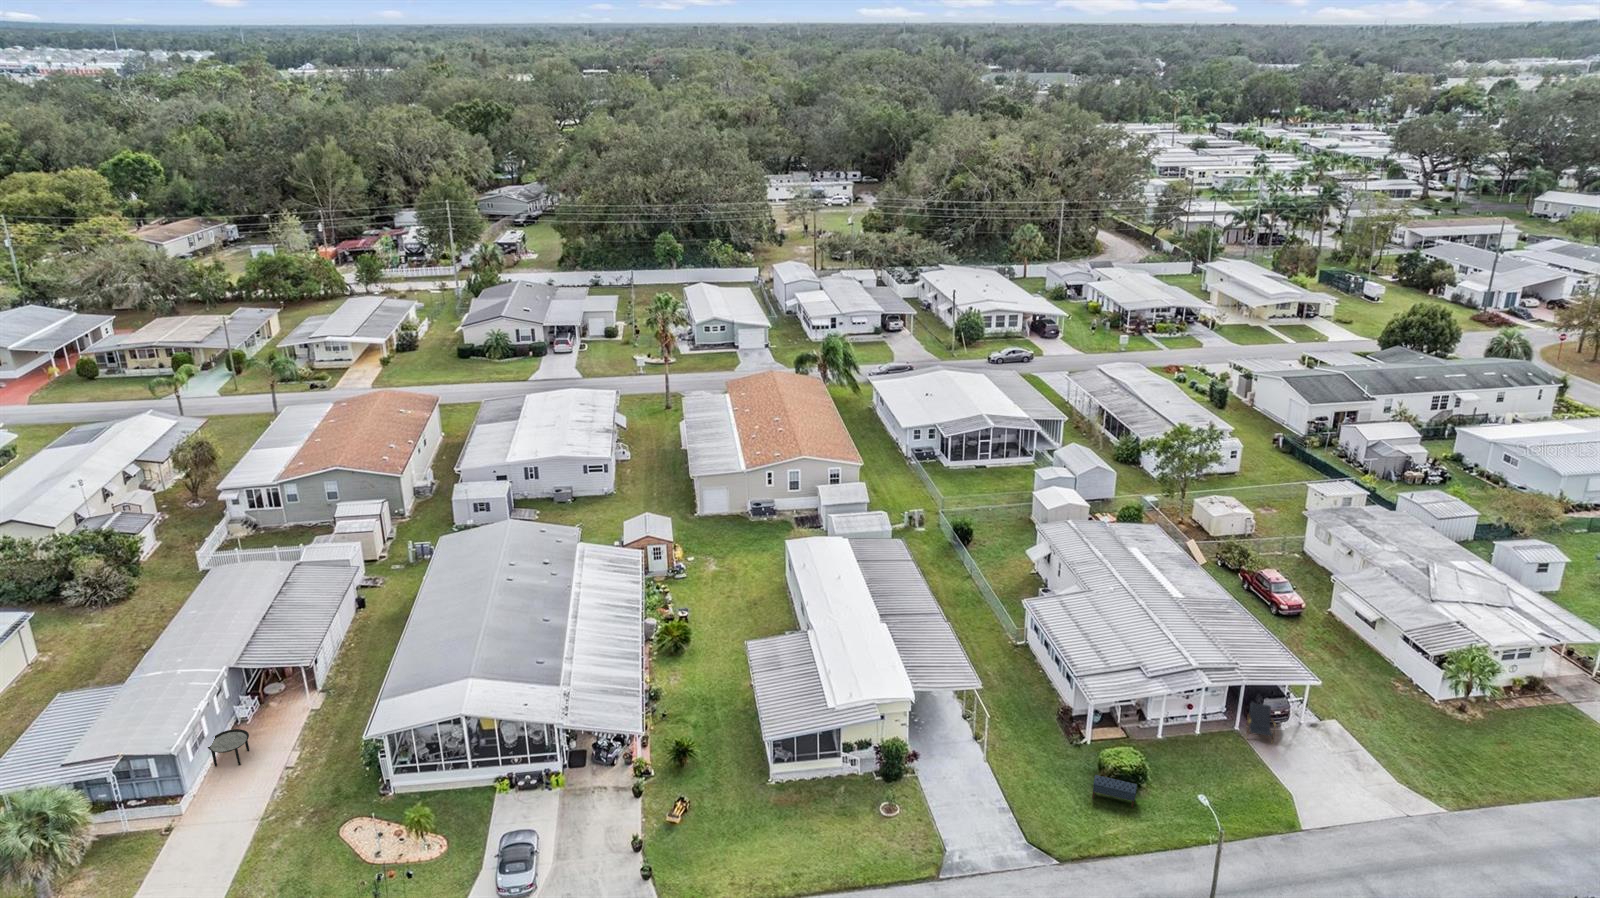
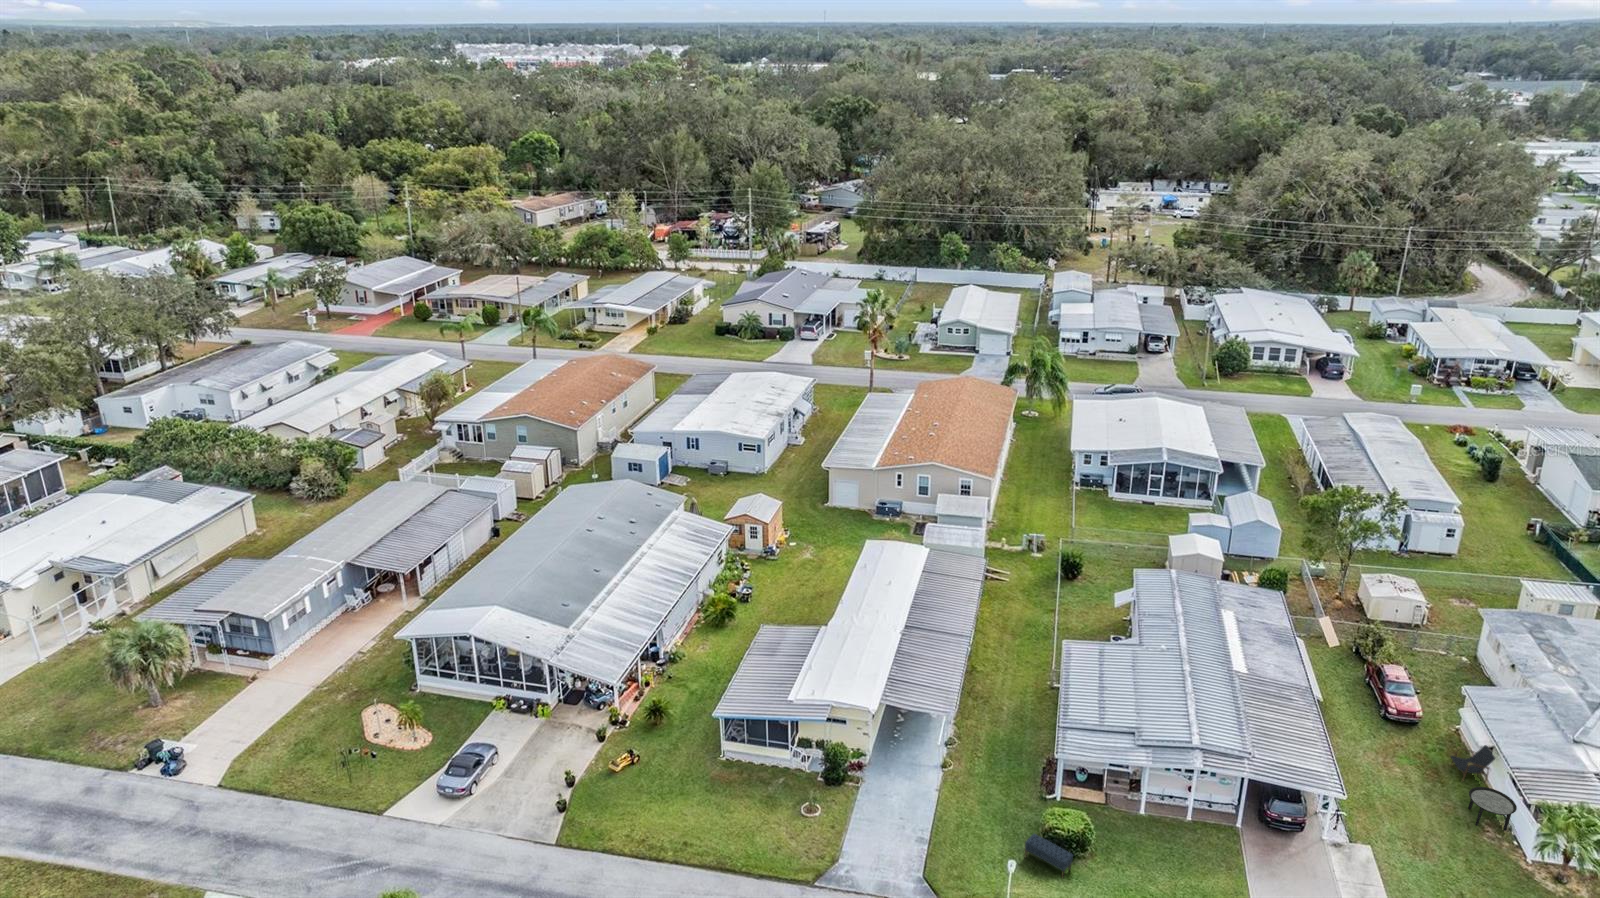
lounge chair: present [1246,703,1276,743] -> present [1451,745,1495,781]
round table: present [208,729,249,767] -> present [1468,787,1517,831]

